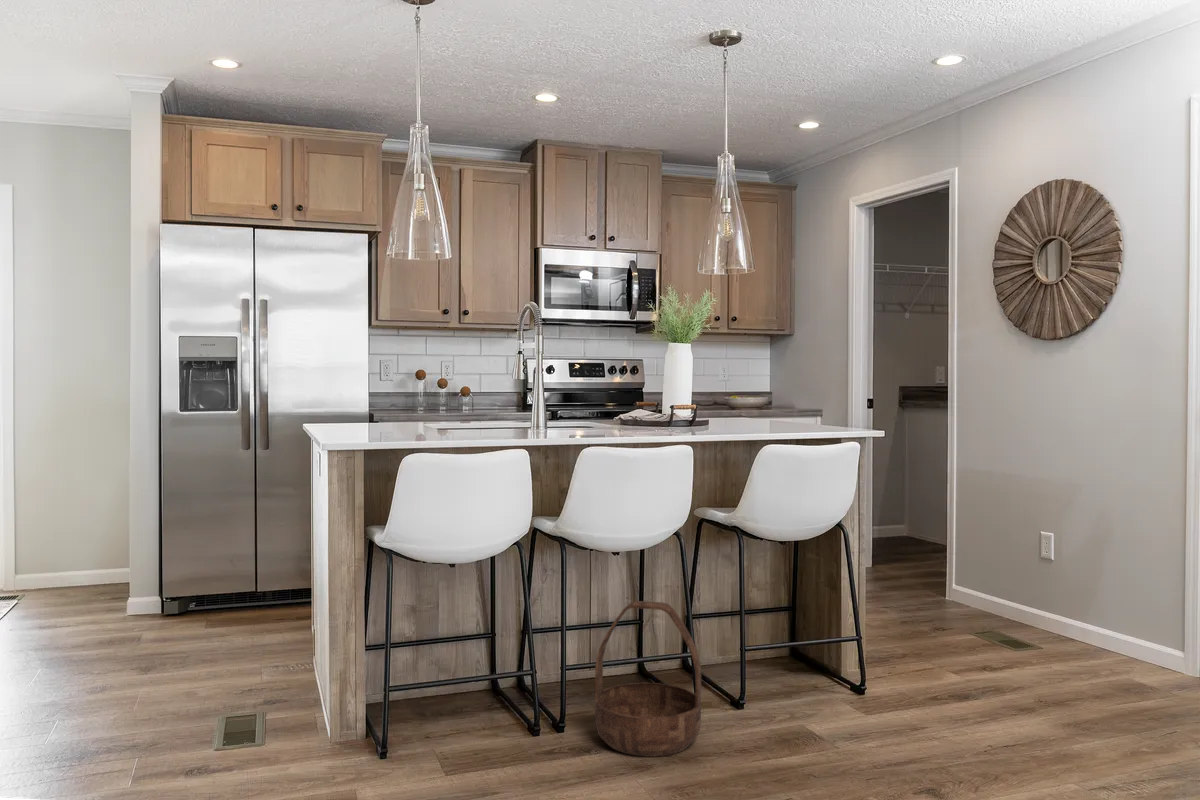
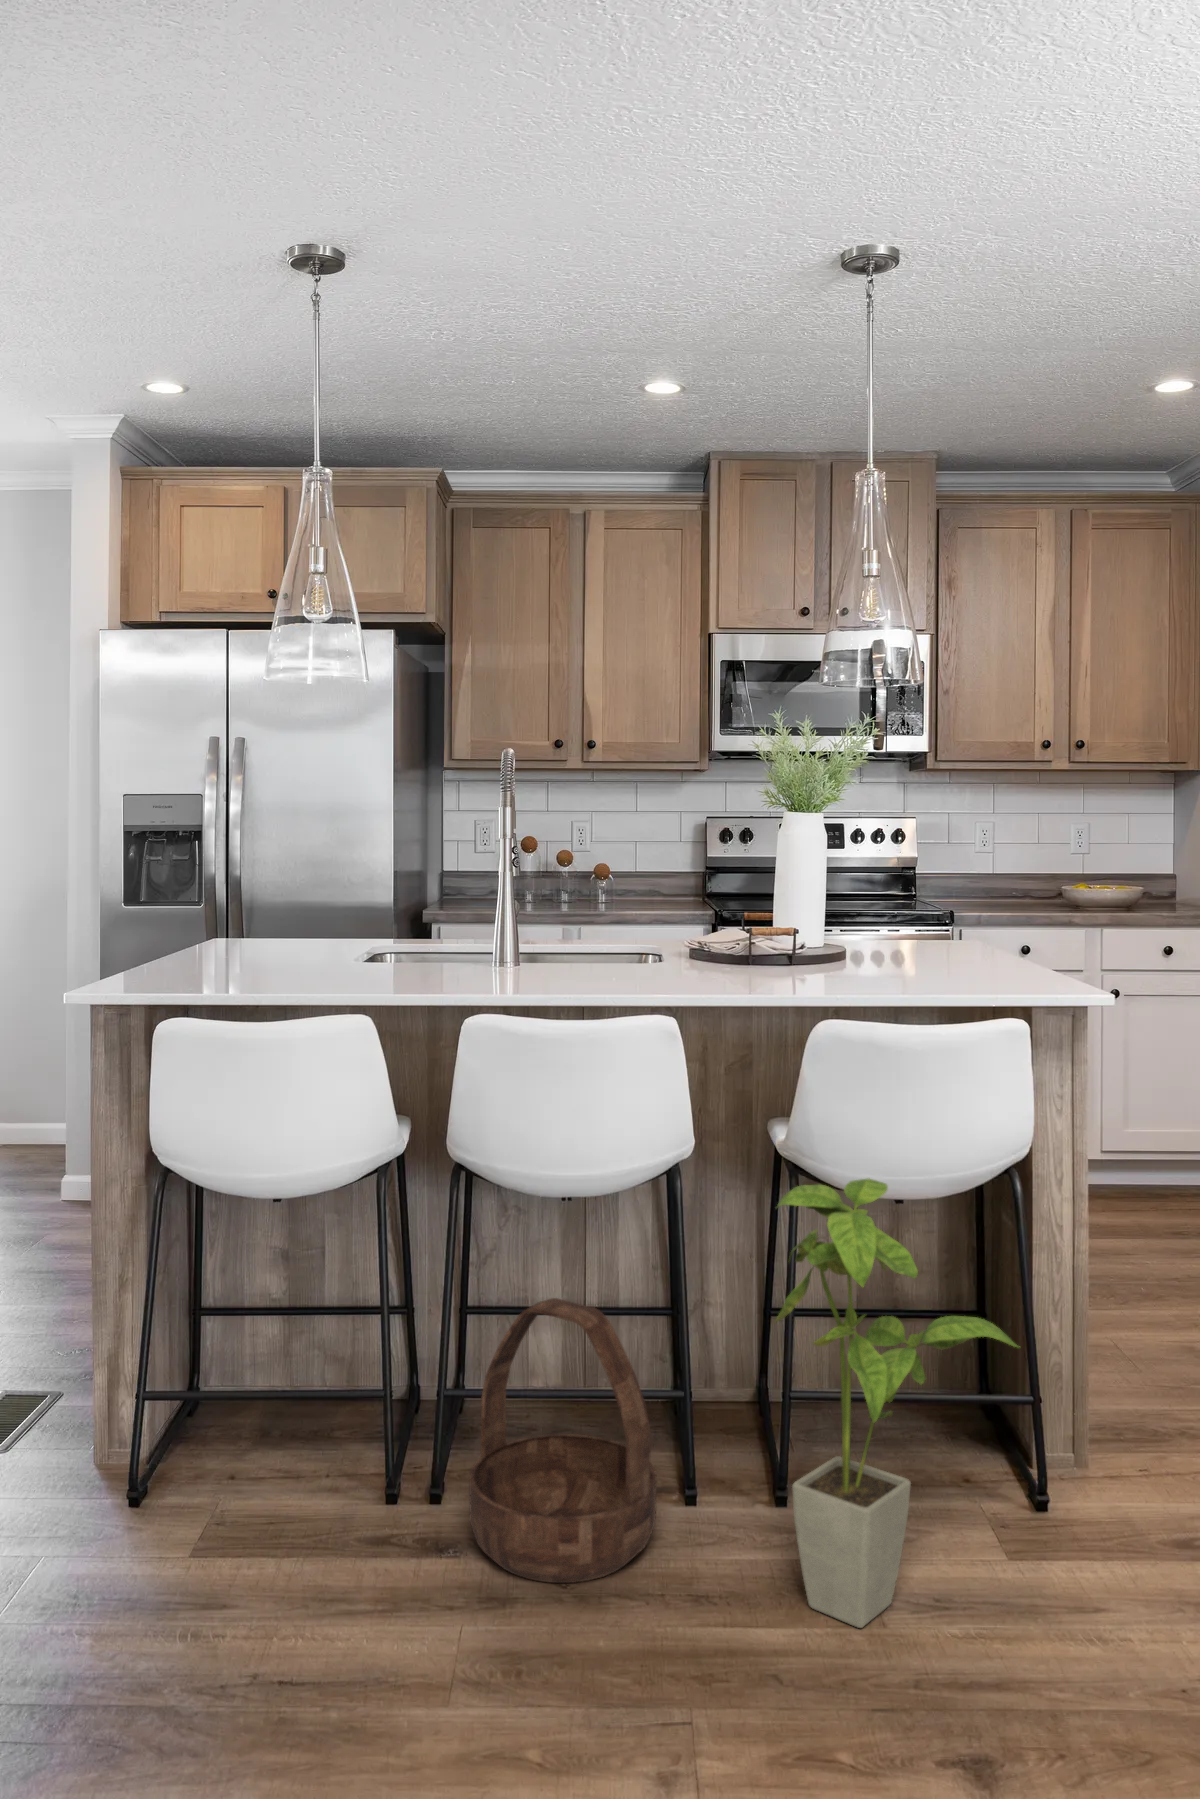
house plant: none [772,513,900,750] -> present [775,1178,1018,1628]

